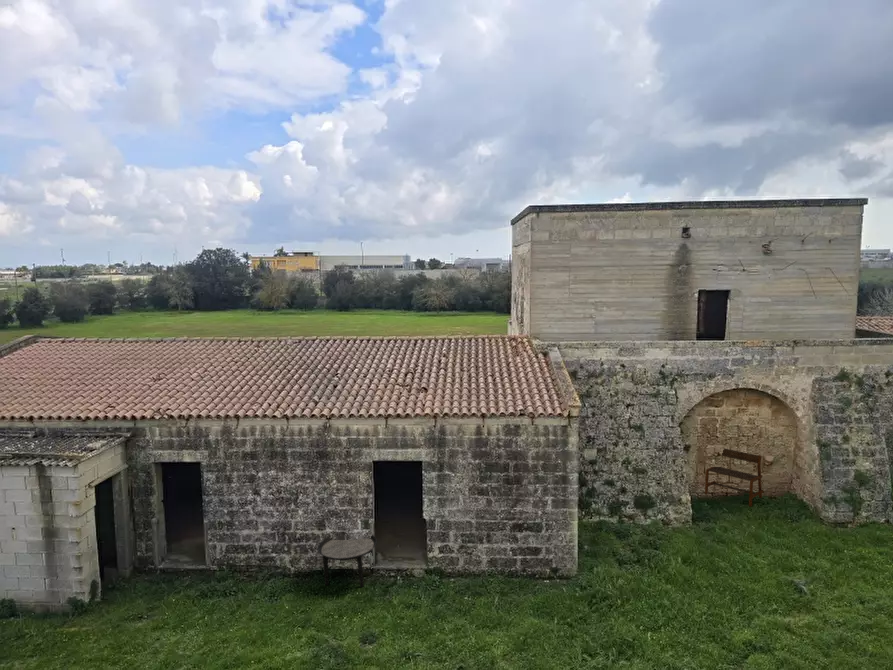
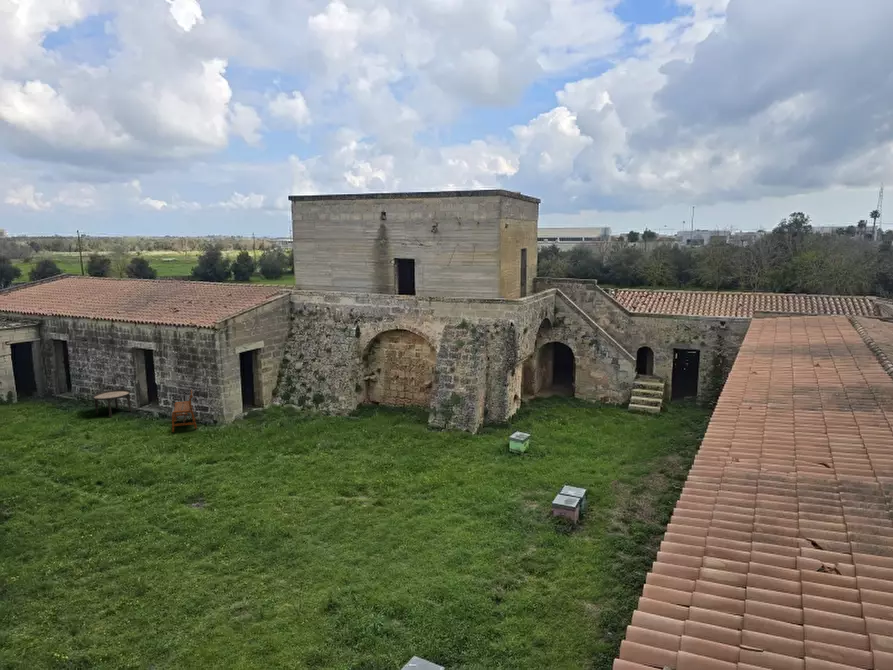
bench: present [705,448,763,506] -> present [172,389,197,432]

